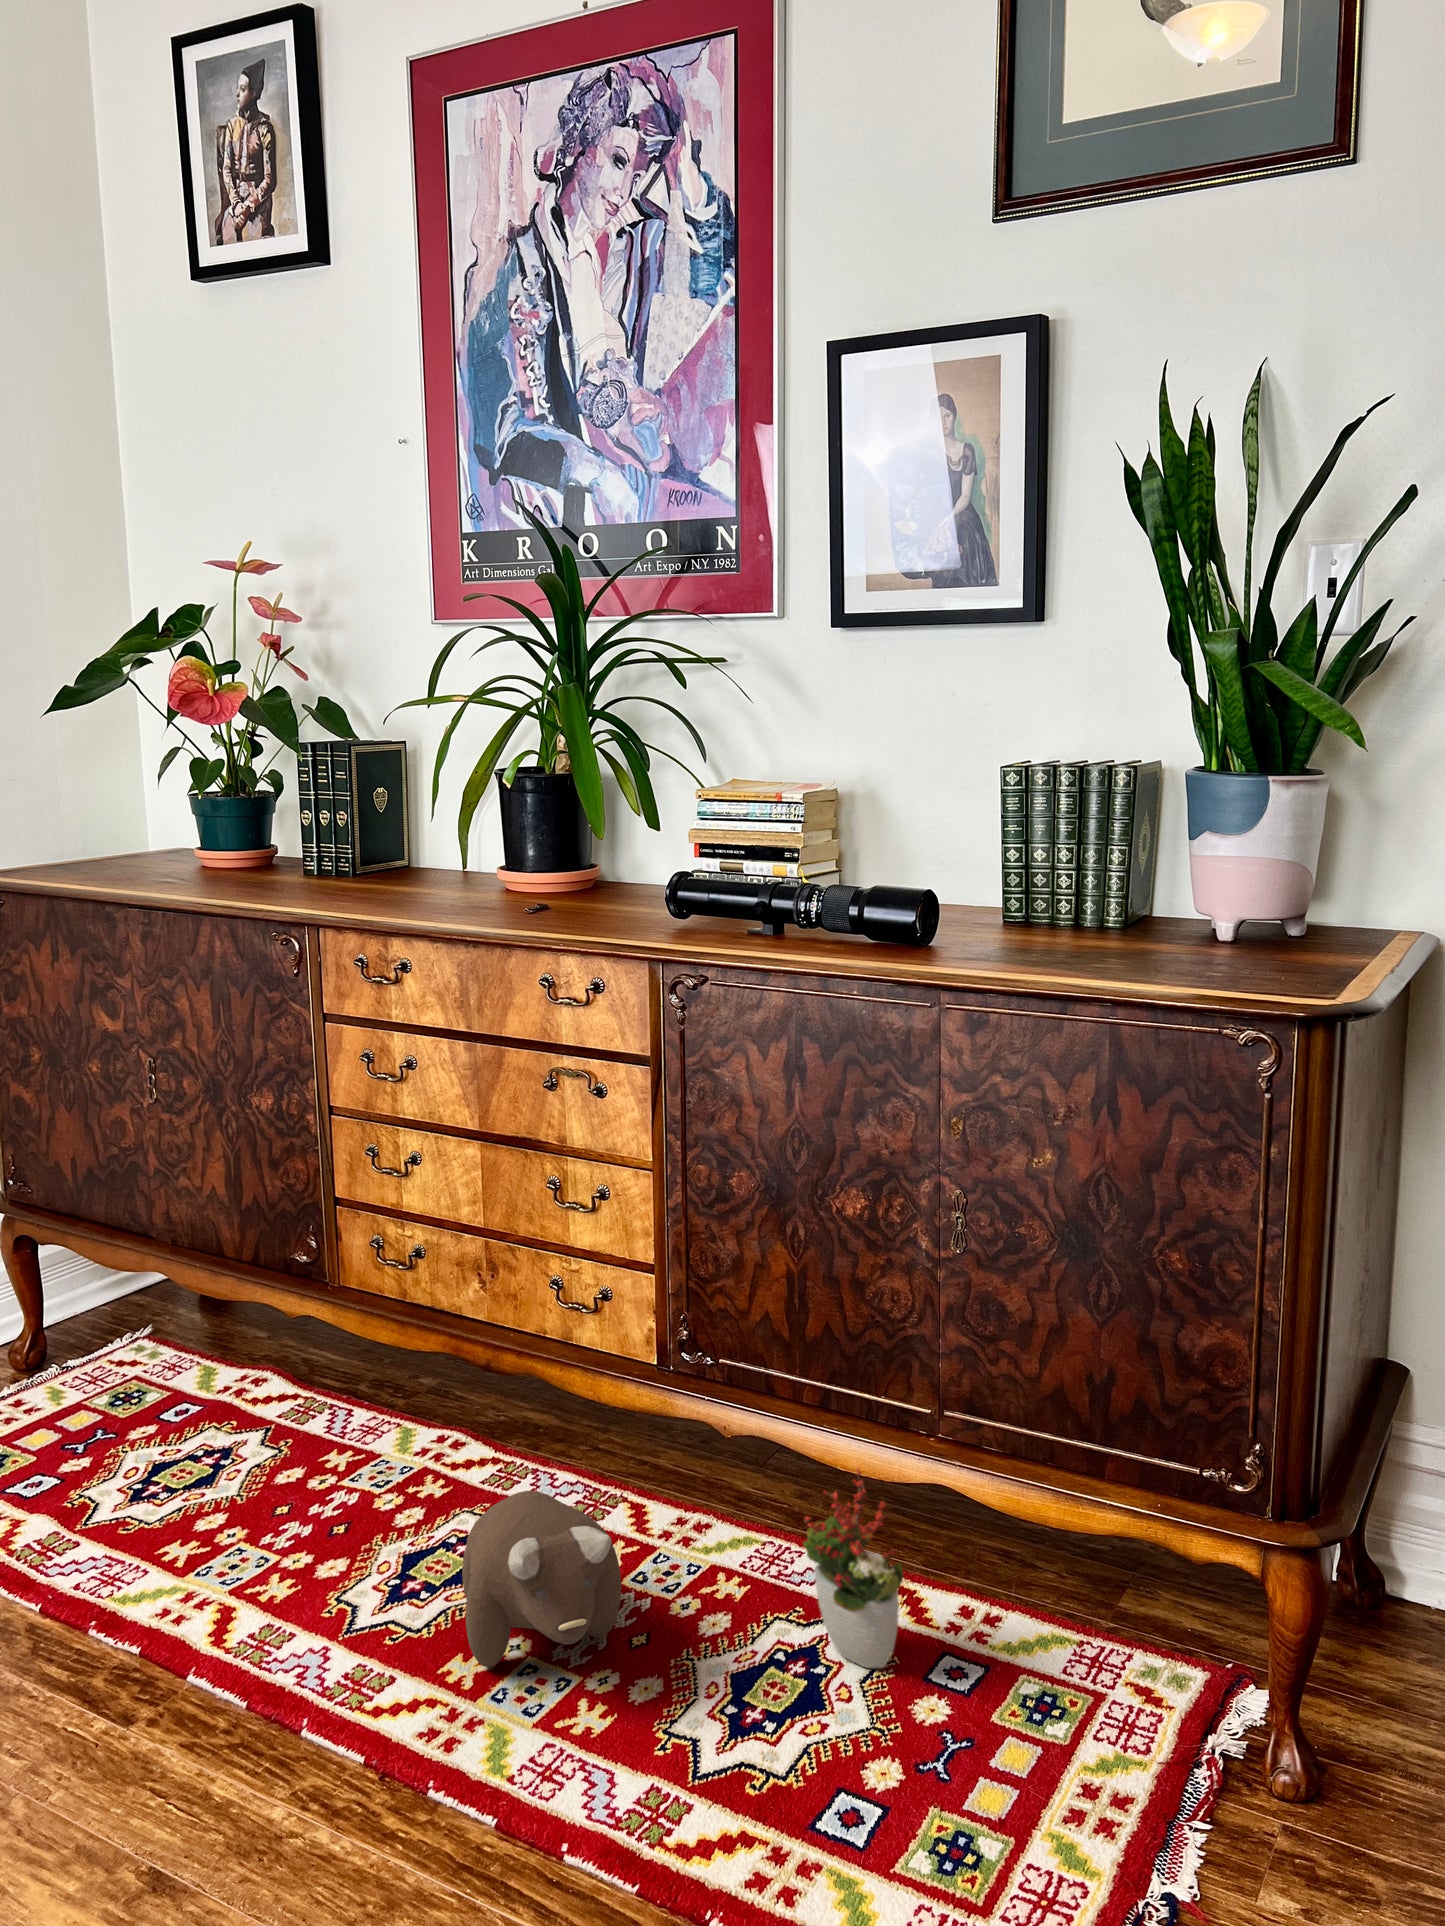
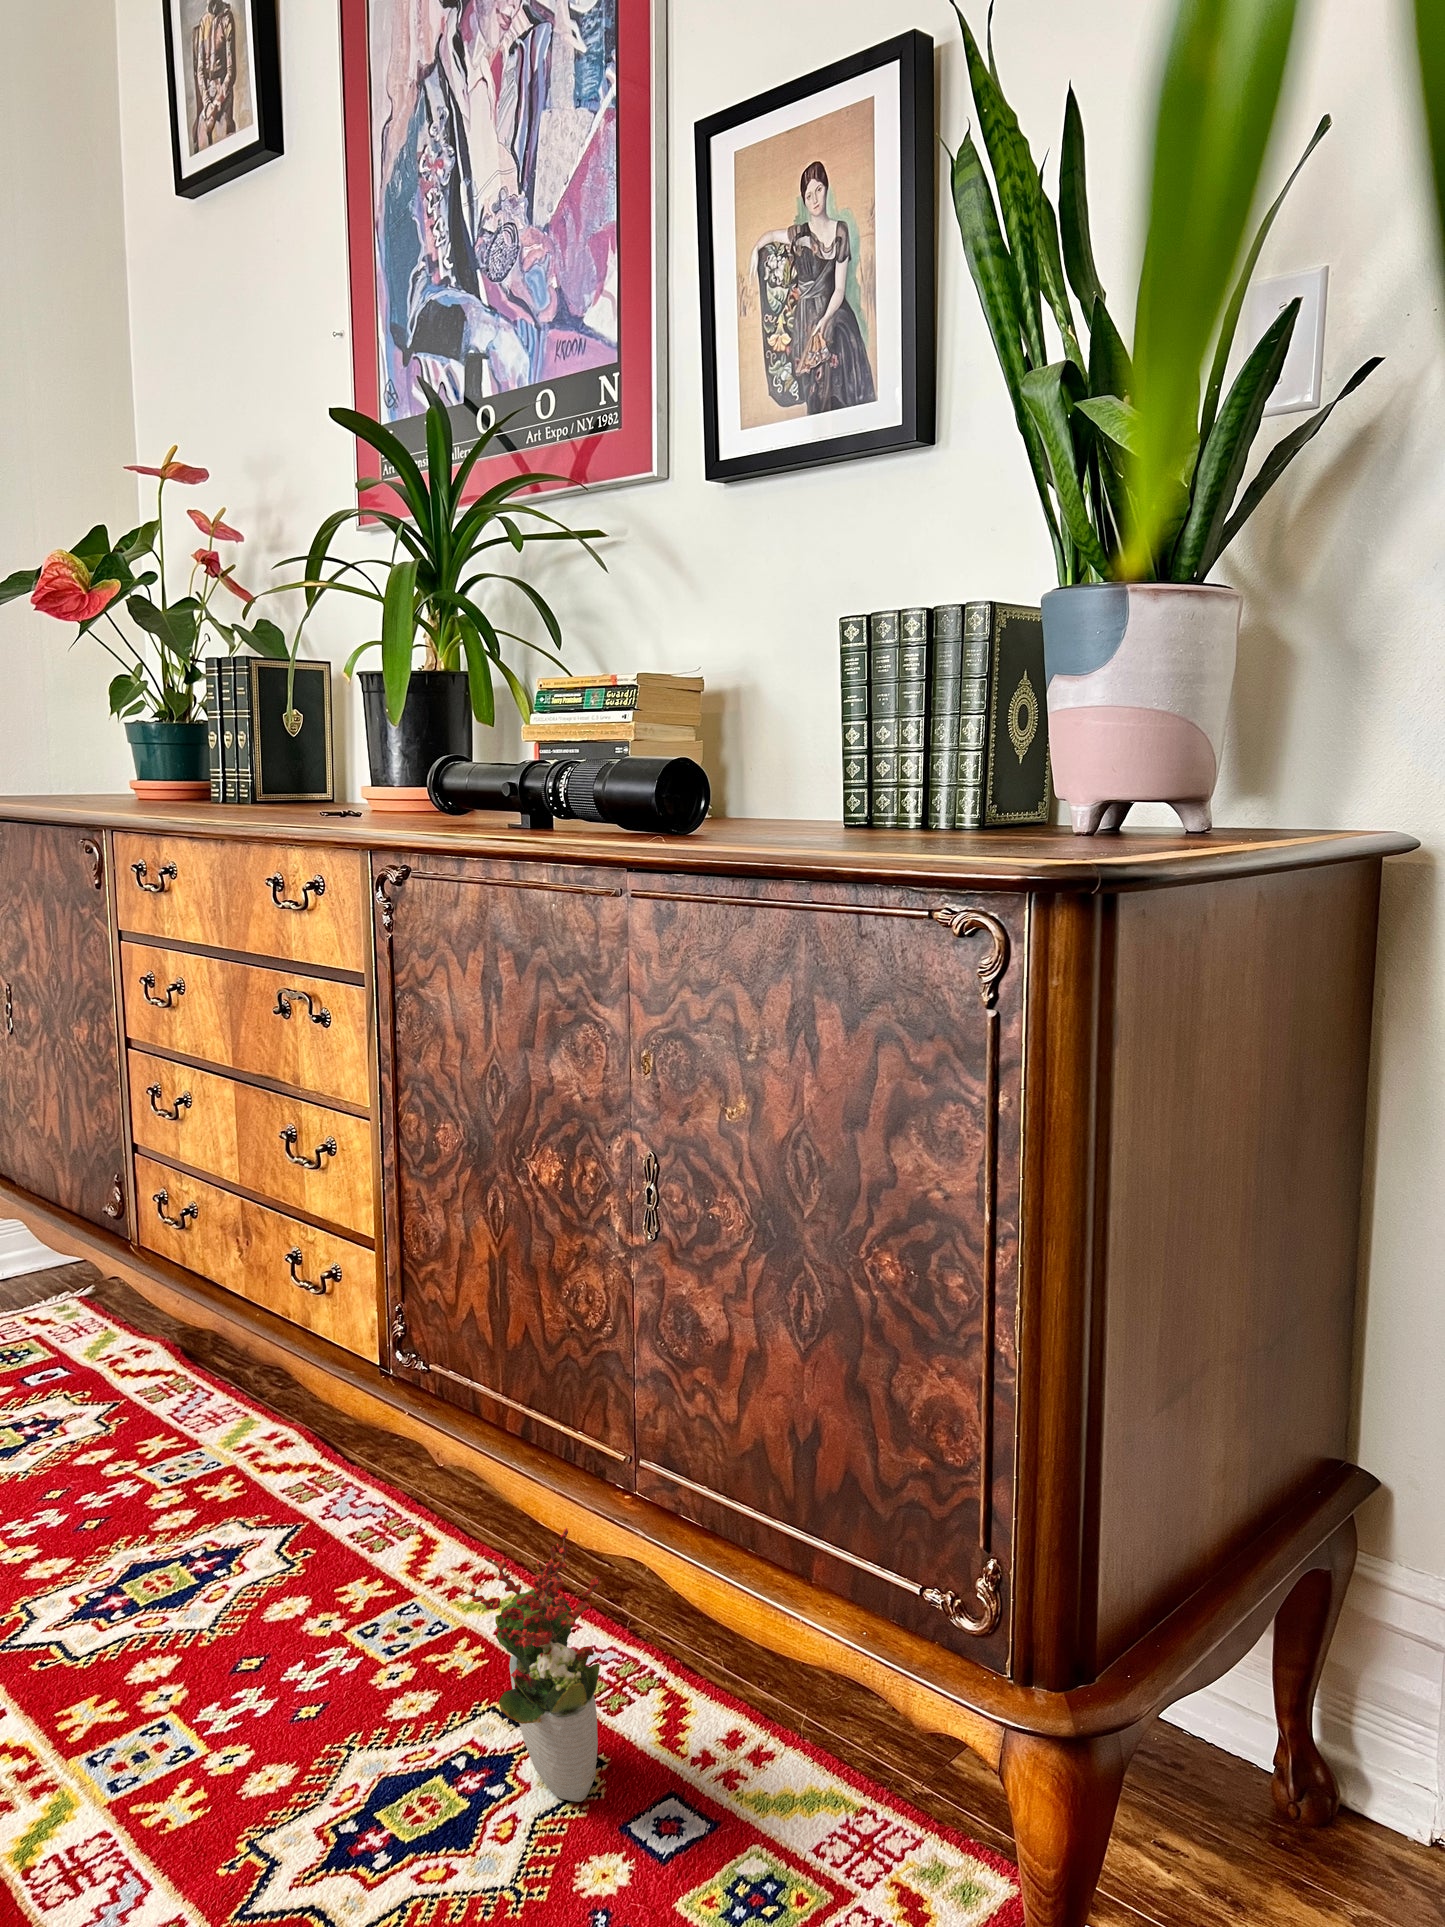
plush toy: present [462,1491,621,1667] -> none [82,1510,293,1726]

